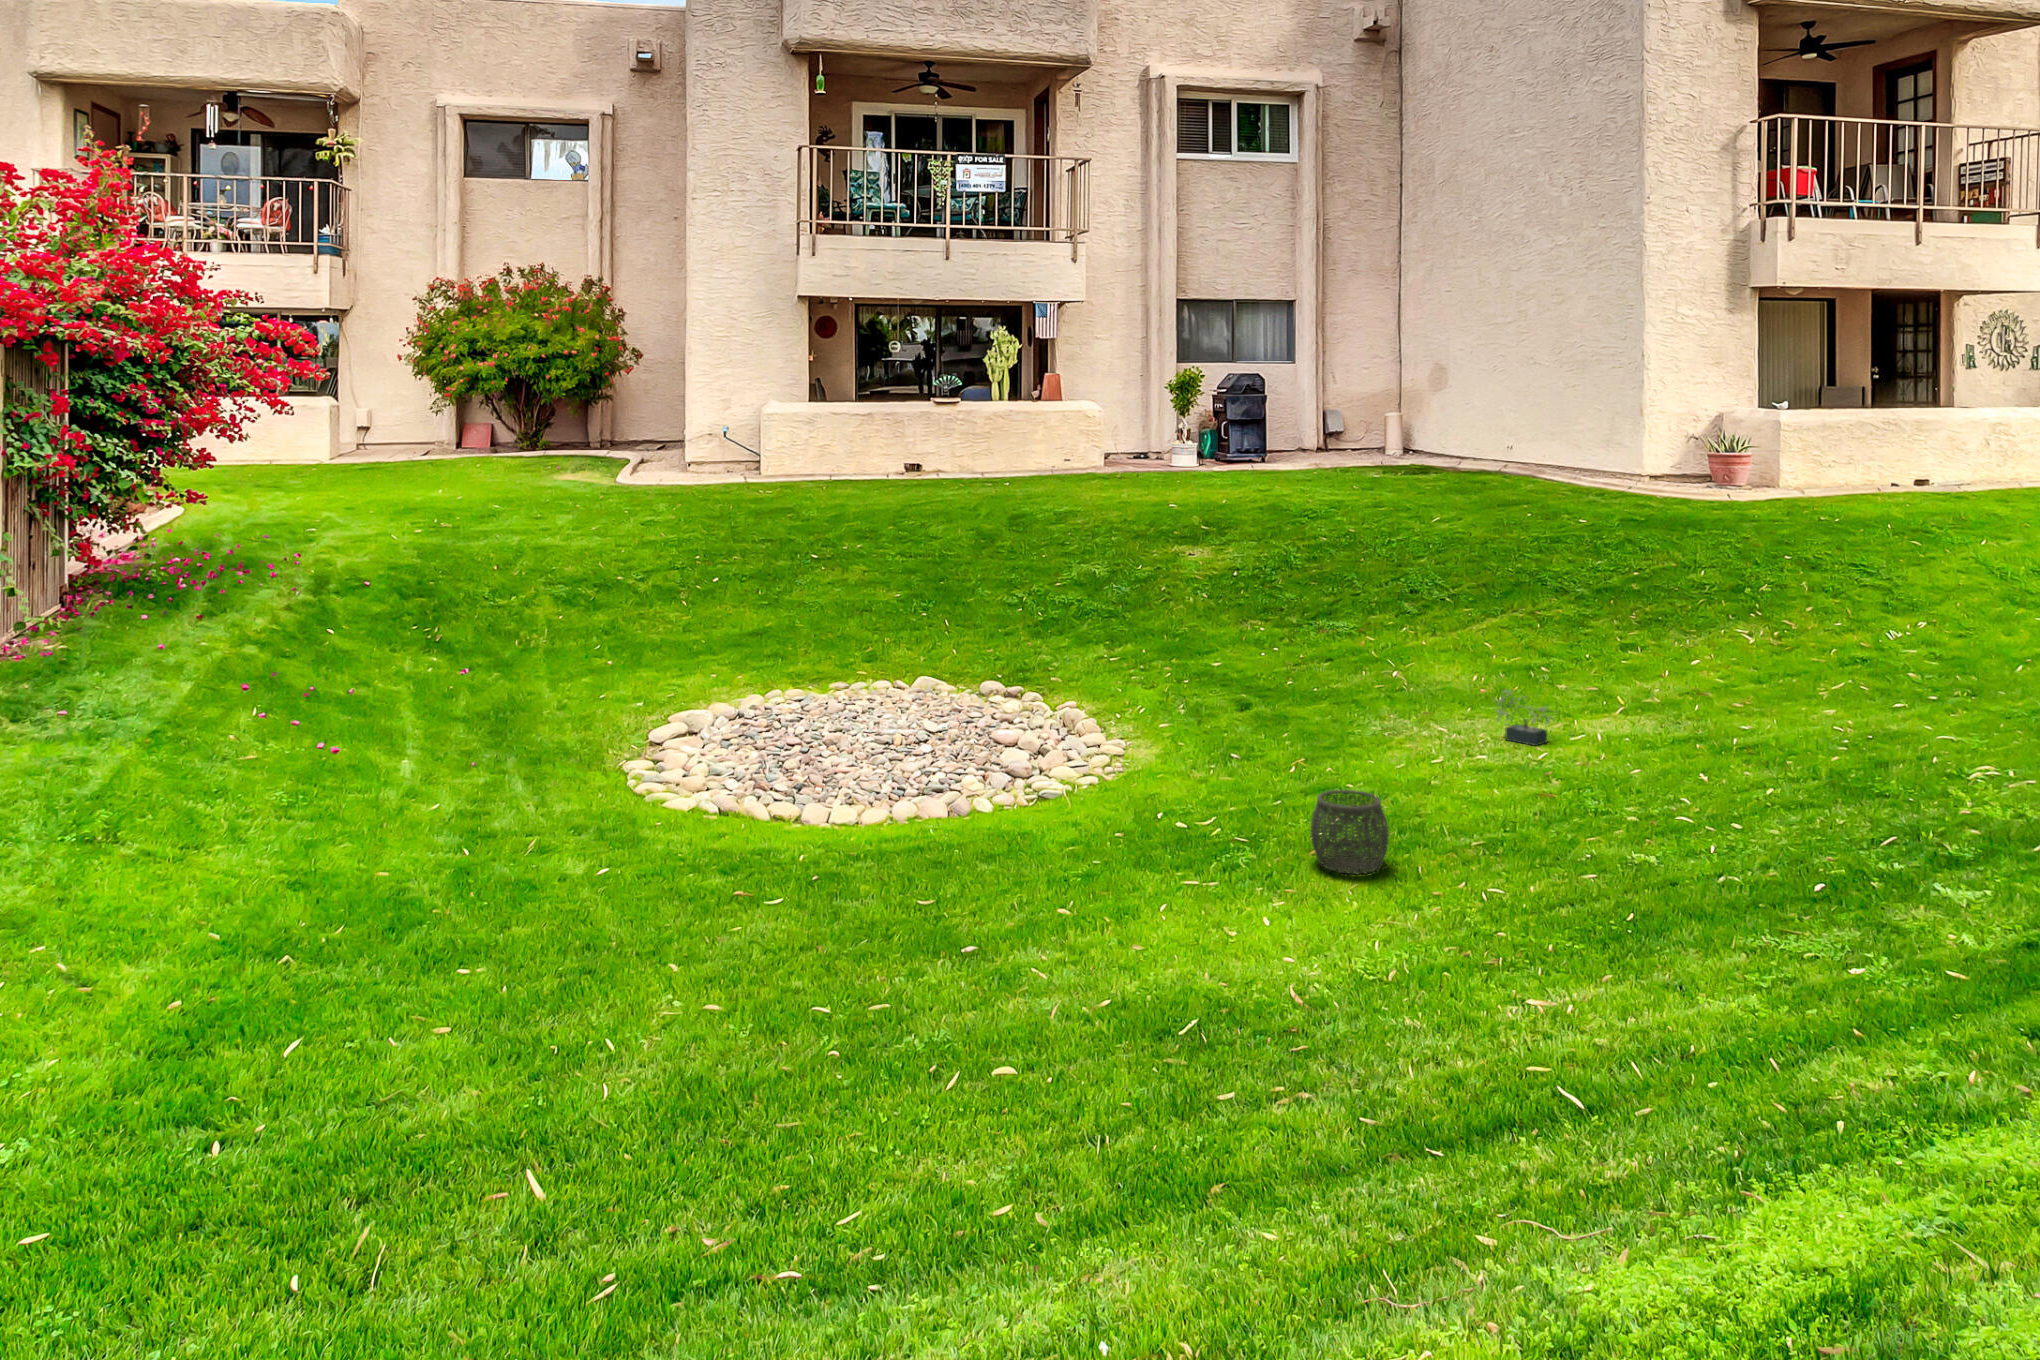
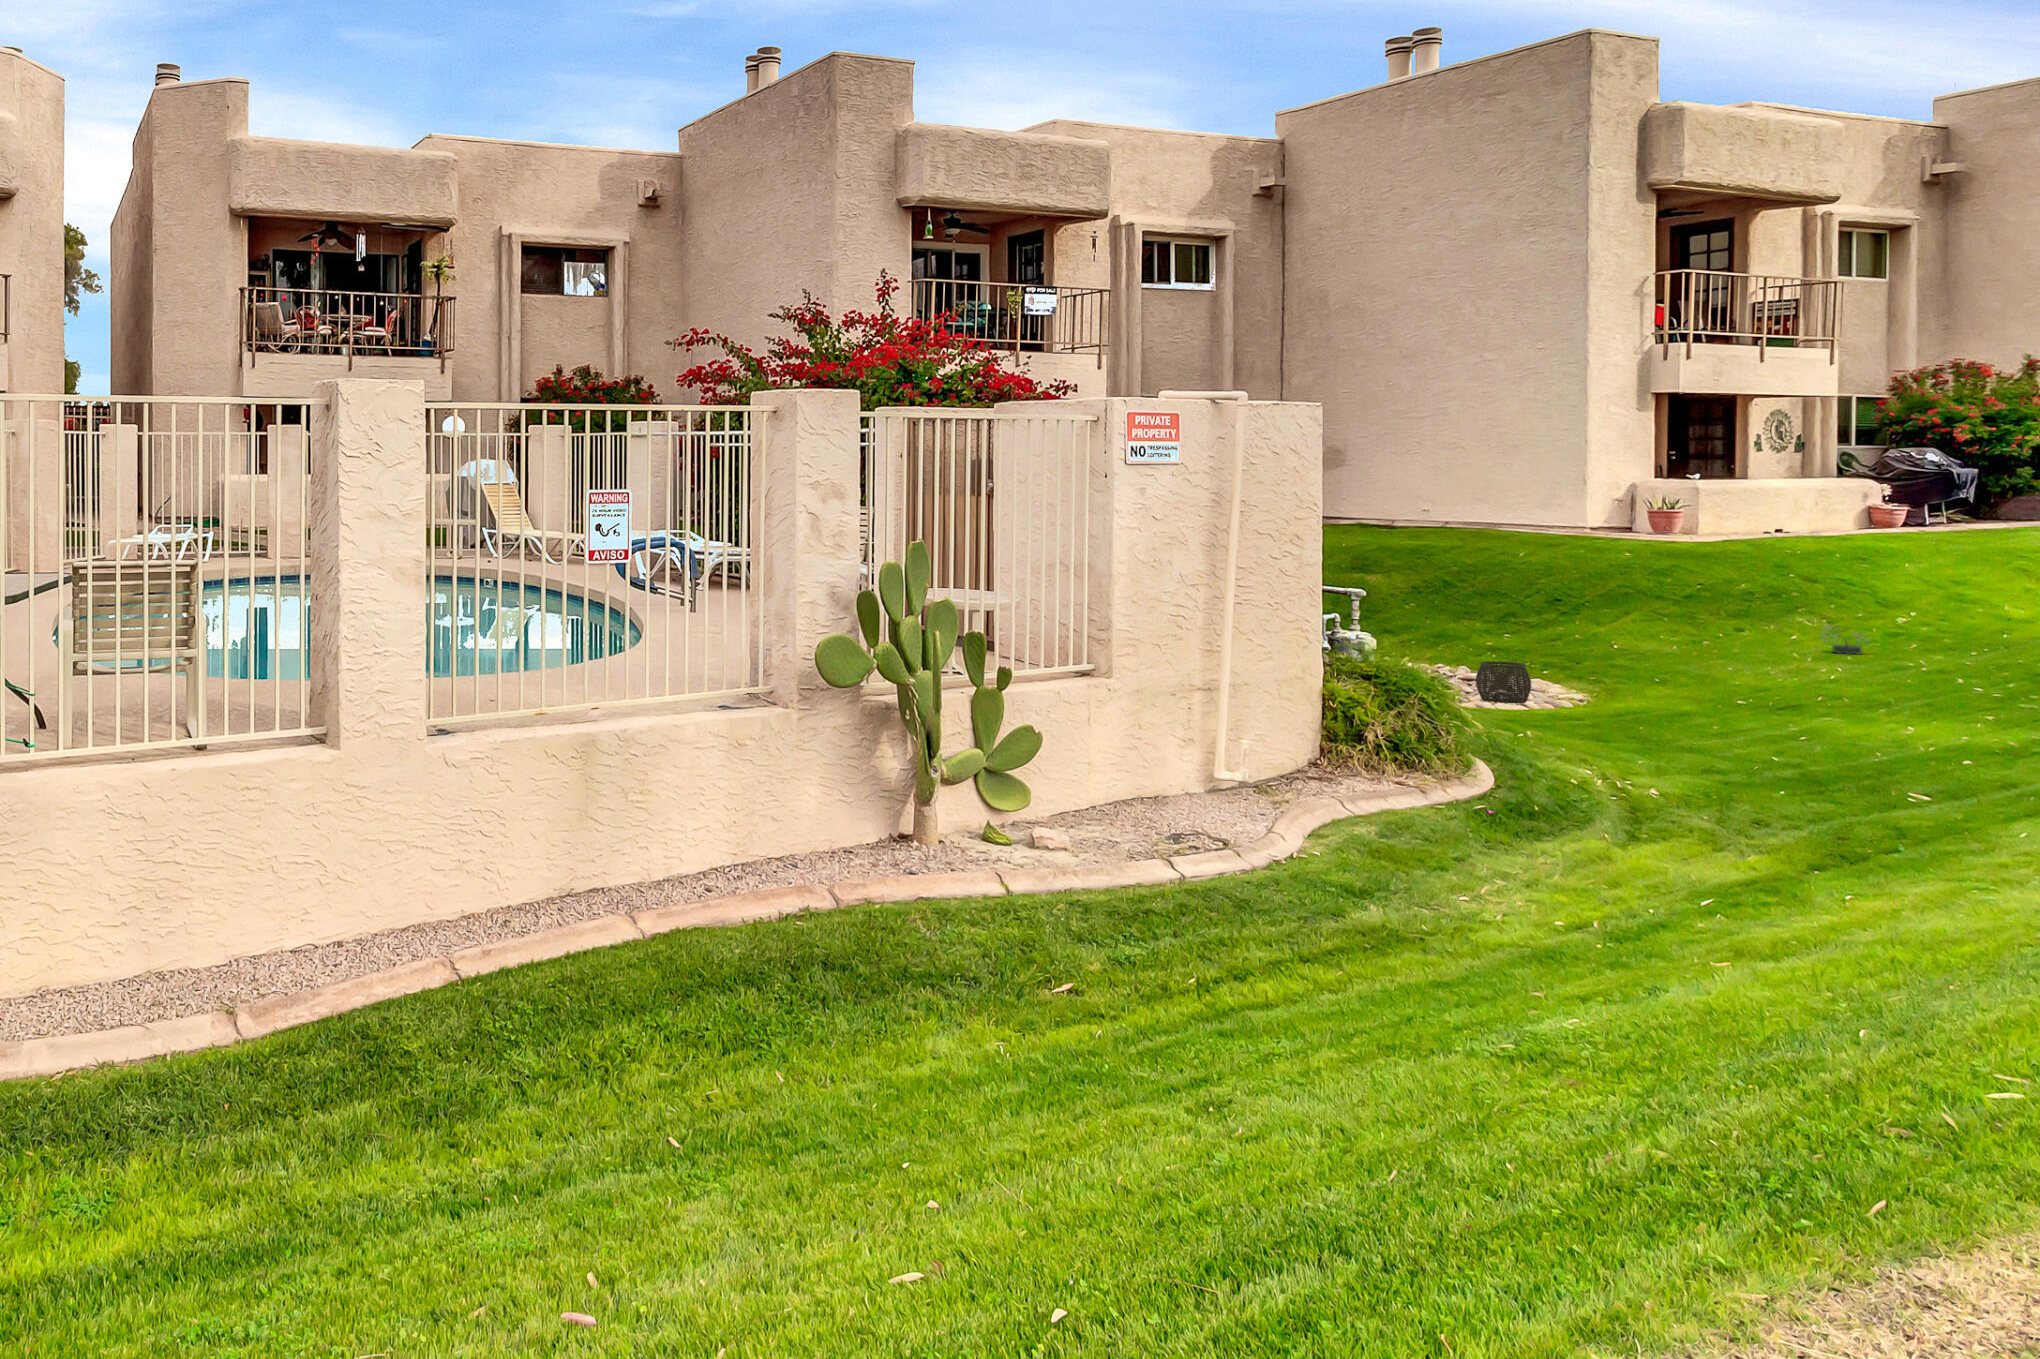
woven basket: present [1311,790,1389,874] -> present [1476,661,1532,704]

